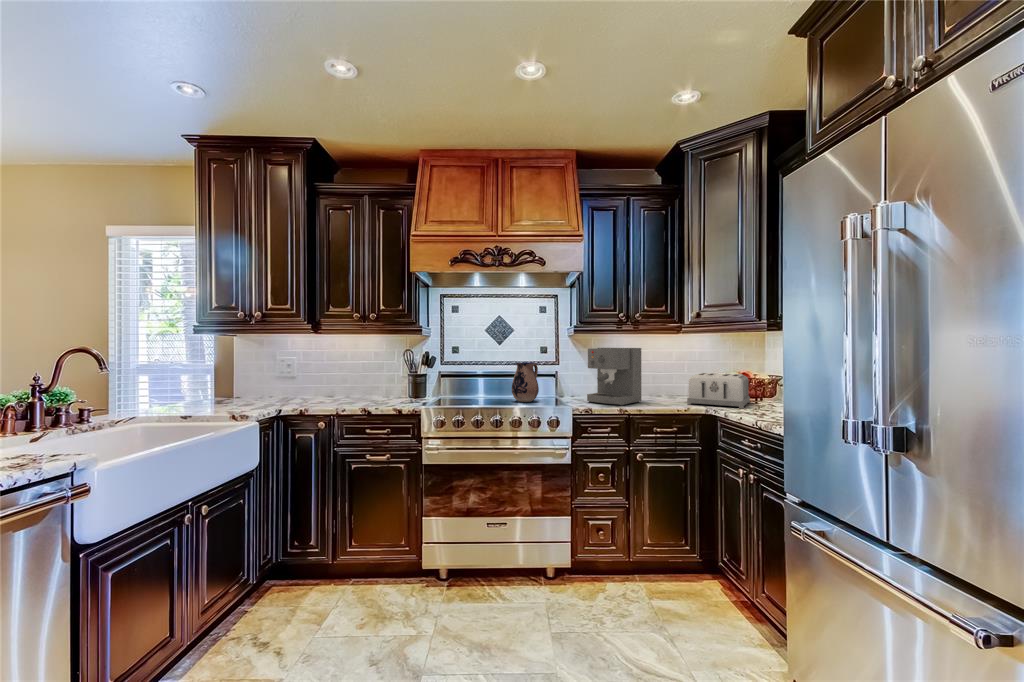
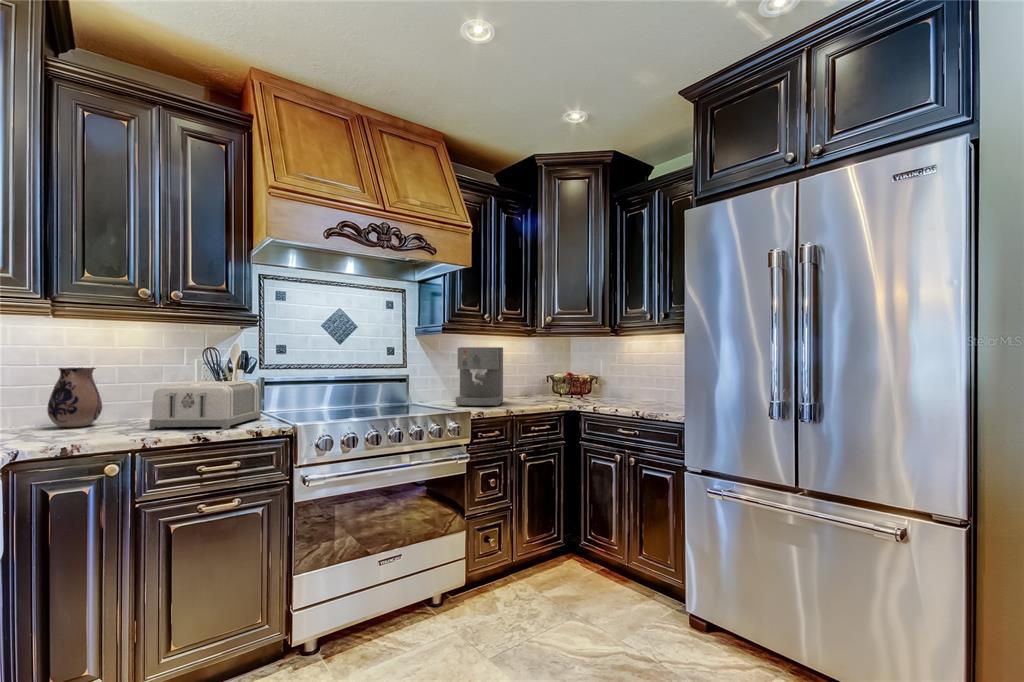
ceramic pitcher: present [512,362,539,402] -> present [47,367,102,427]
toaster: present [687,373,750,408] -> present [149,381,261,429]

